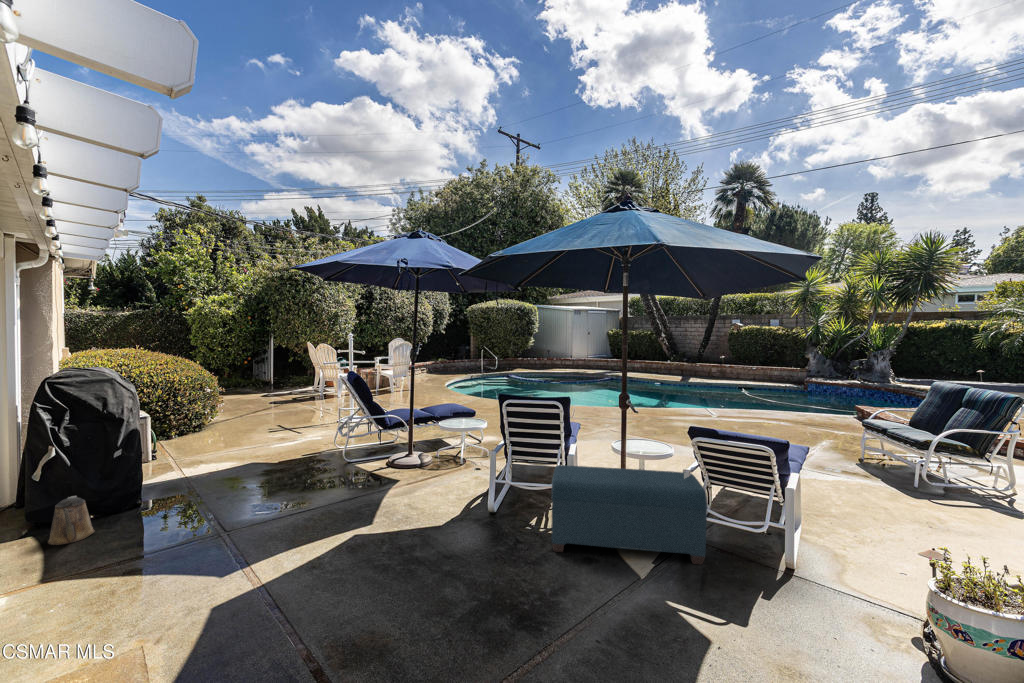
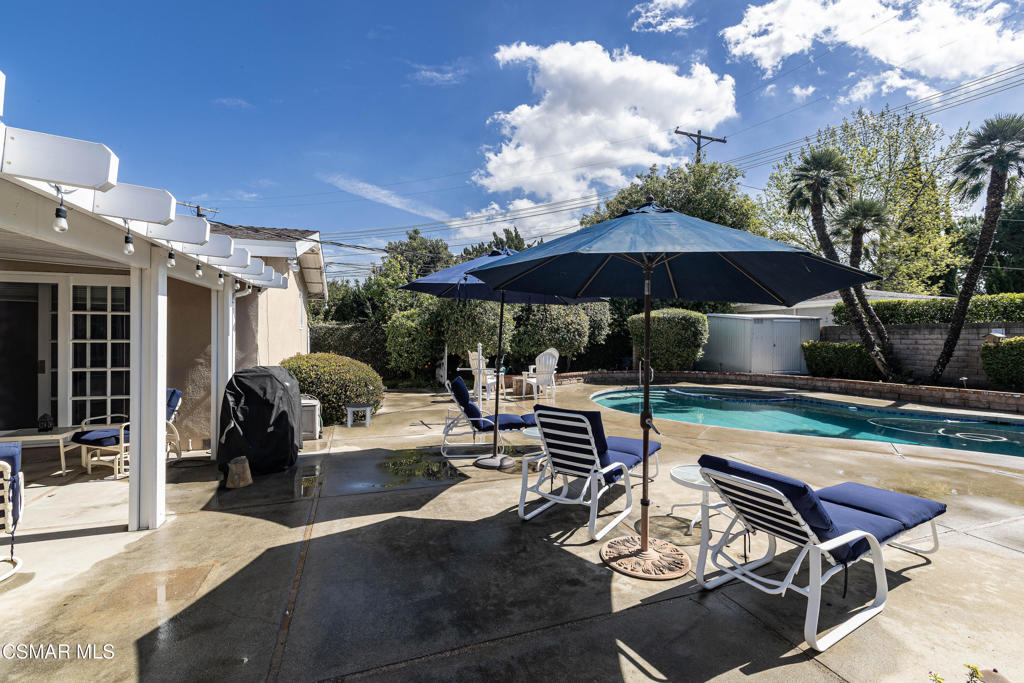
round table: none [177,409,219,443] -> present [345,403,374,428]
bench: present [552,465,707,565] -> none [545,481,712,613]

